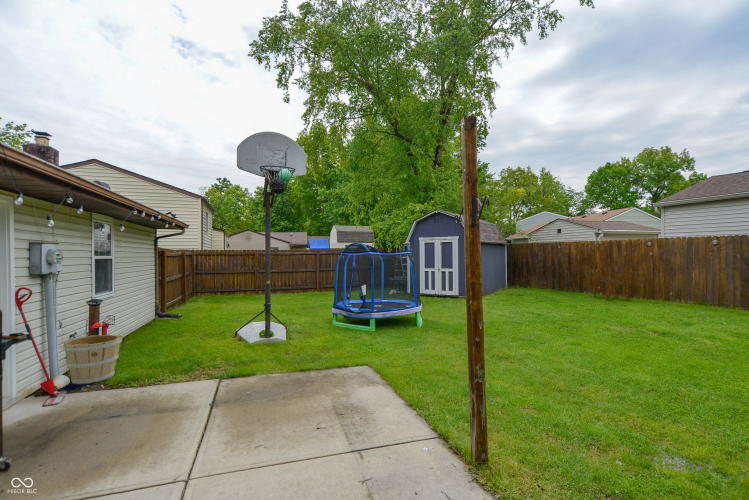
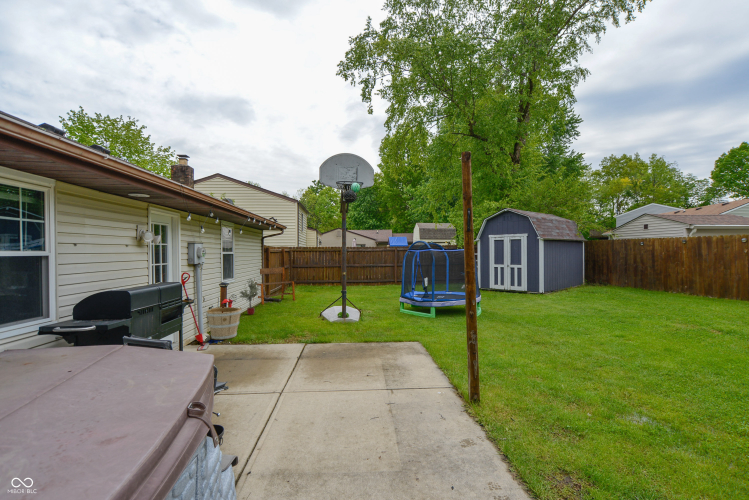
bench: present [594,267,630,301] -> present [254,267,295,304]
potted tree: none [118,292,149,341] -> present [240,279,259,315]

